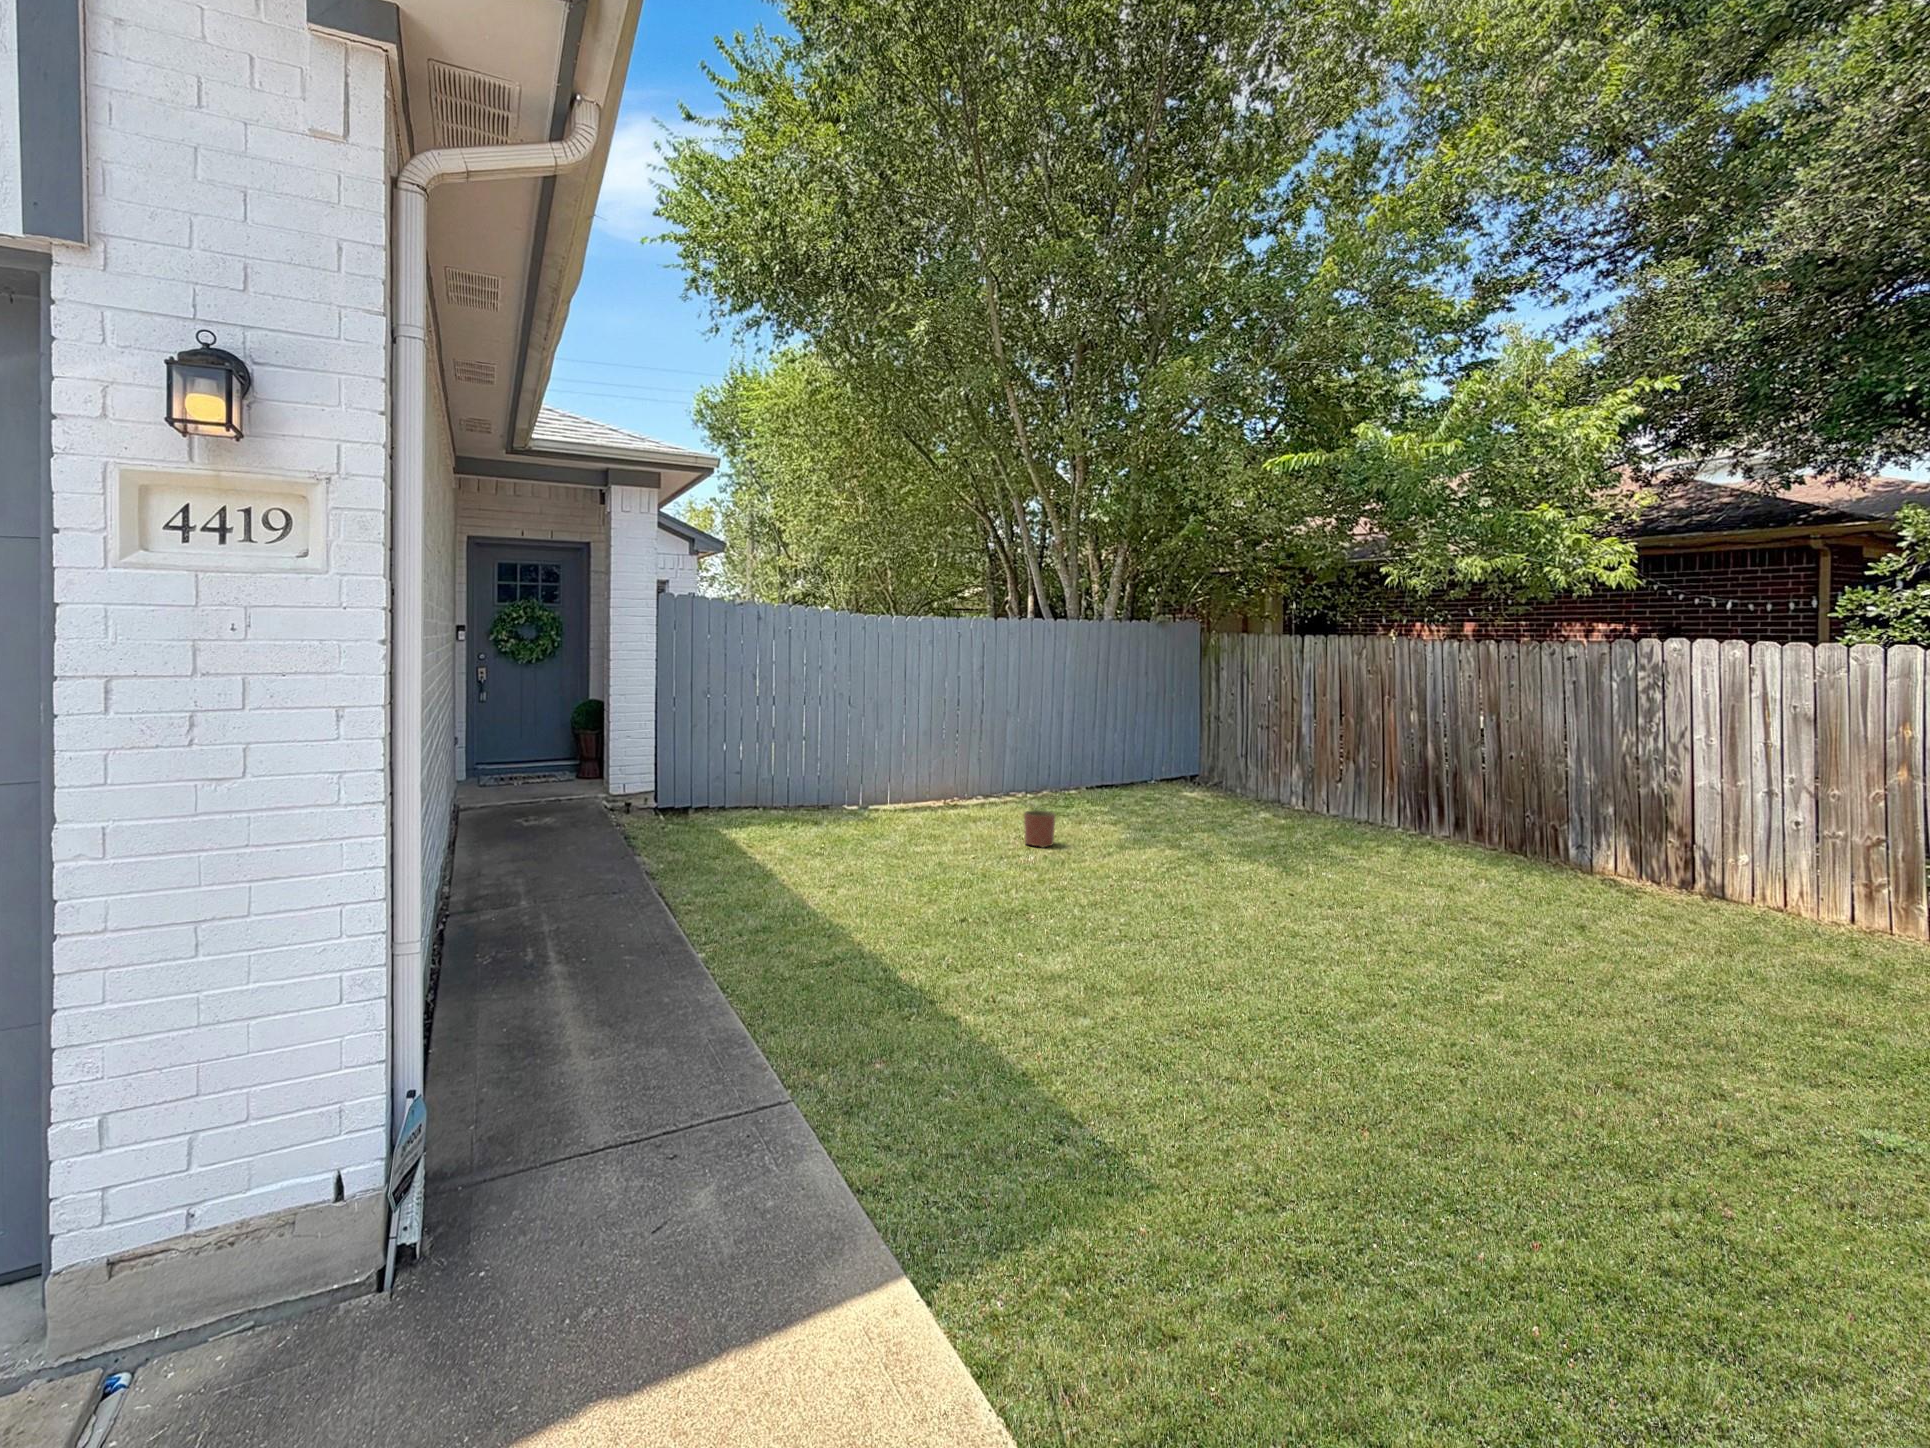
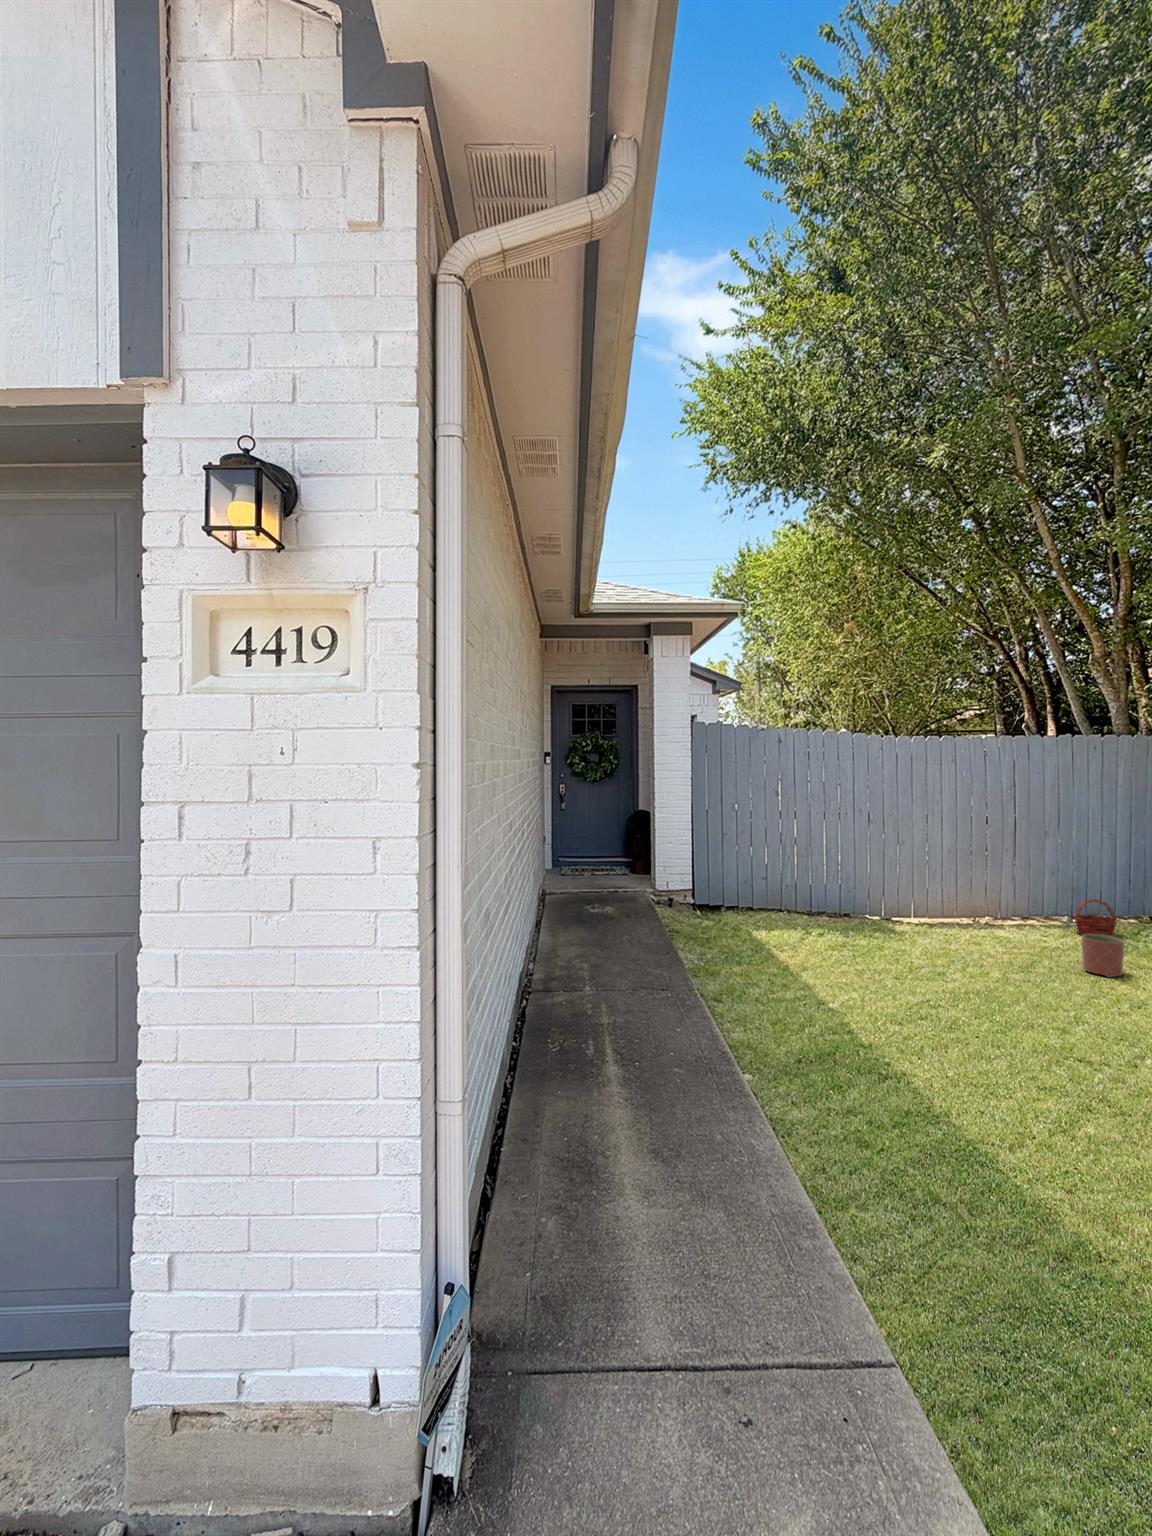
basket: none [1029,780,1062,817] -> present [1074,899,1116,937]

